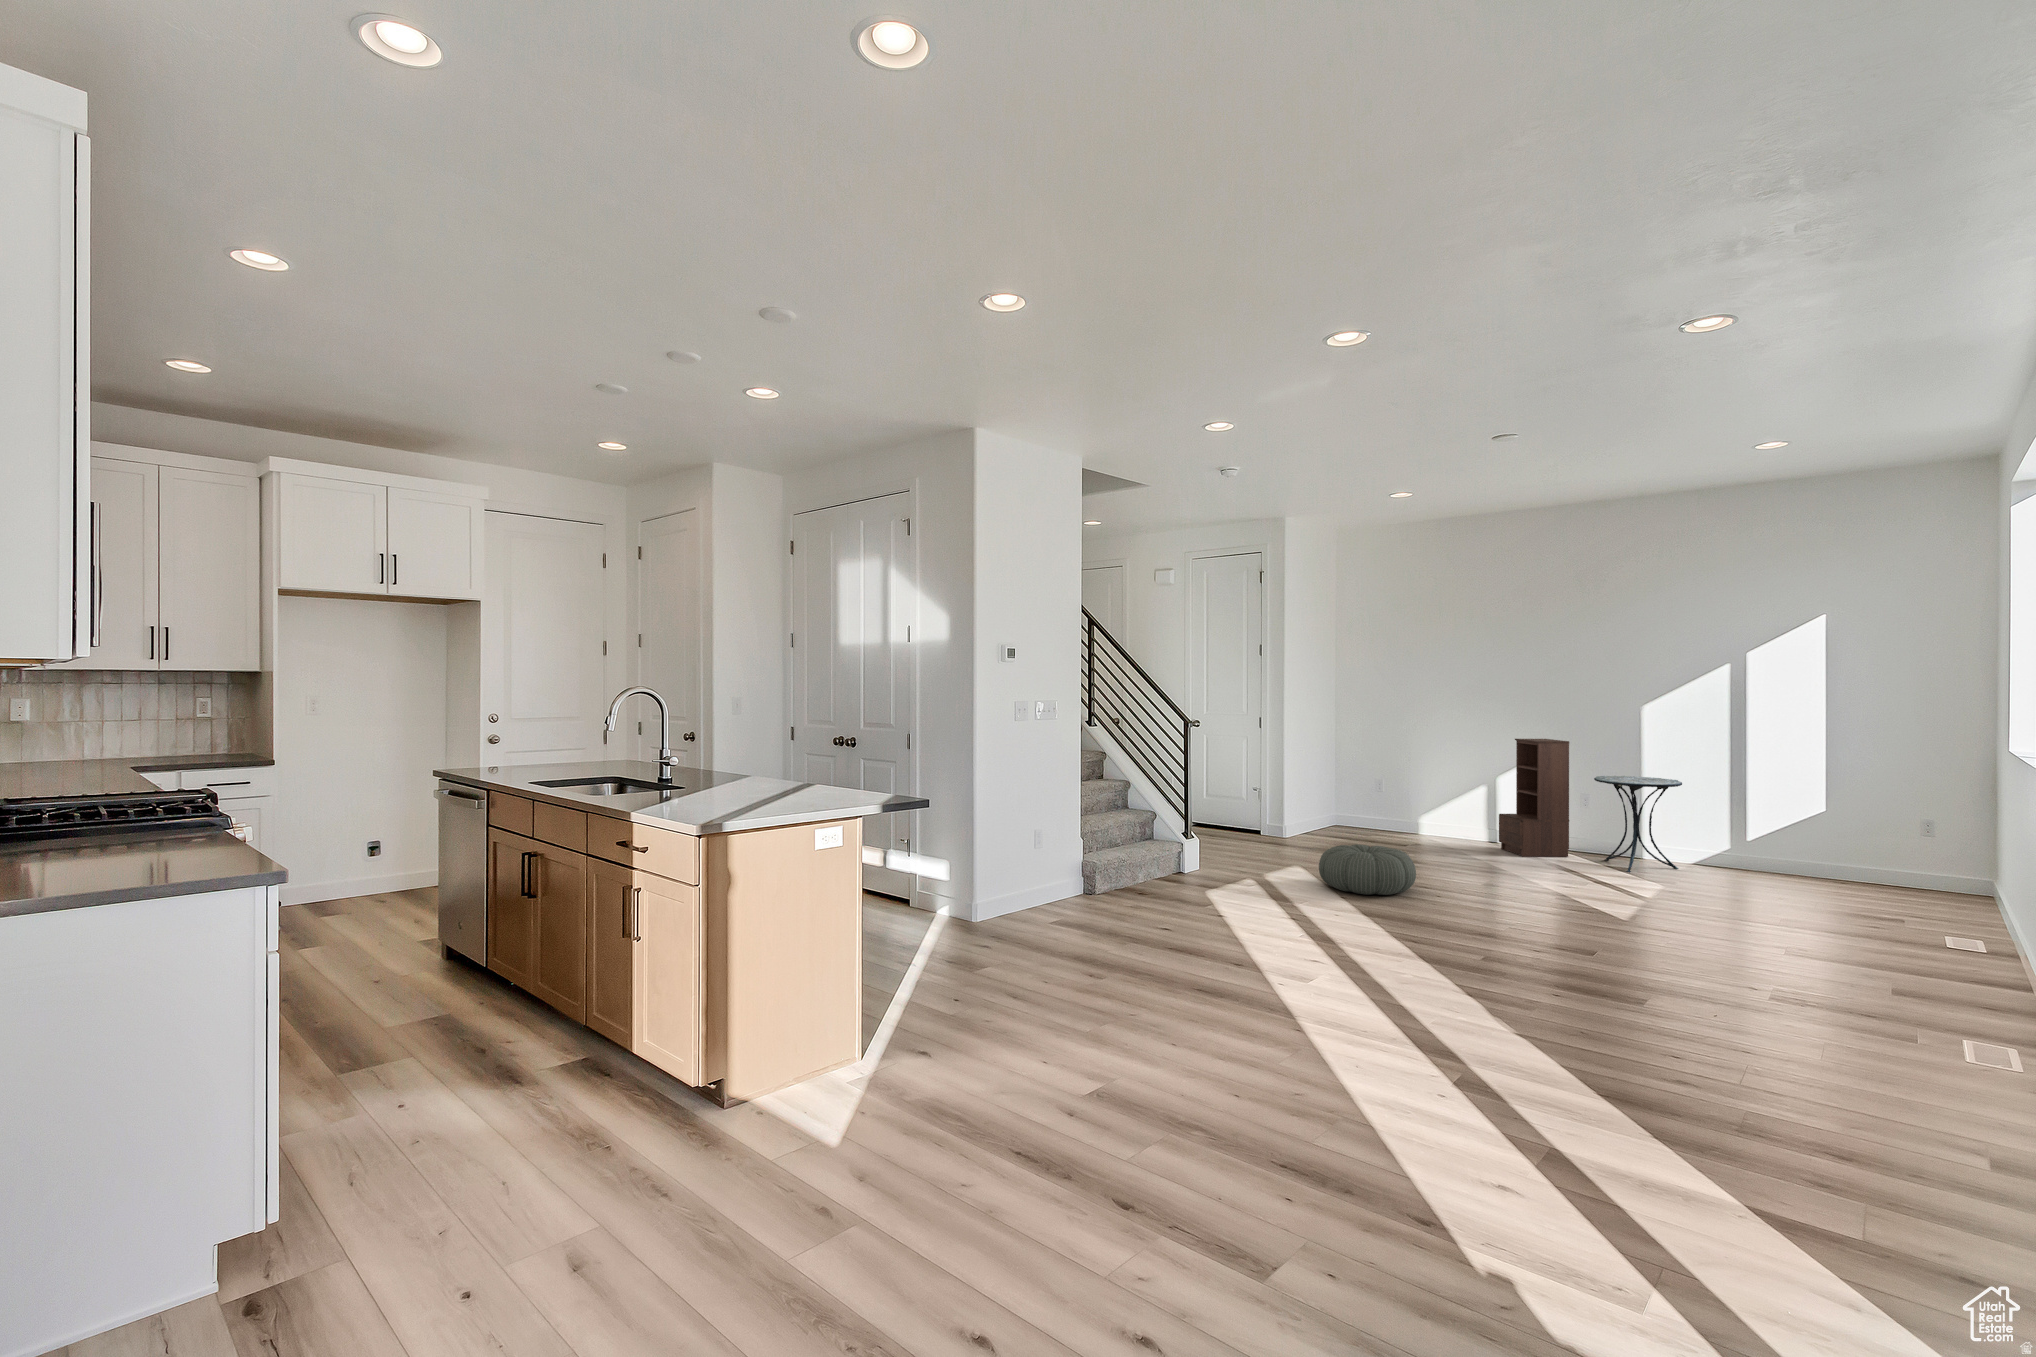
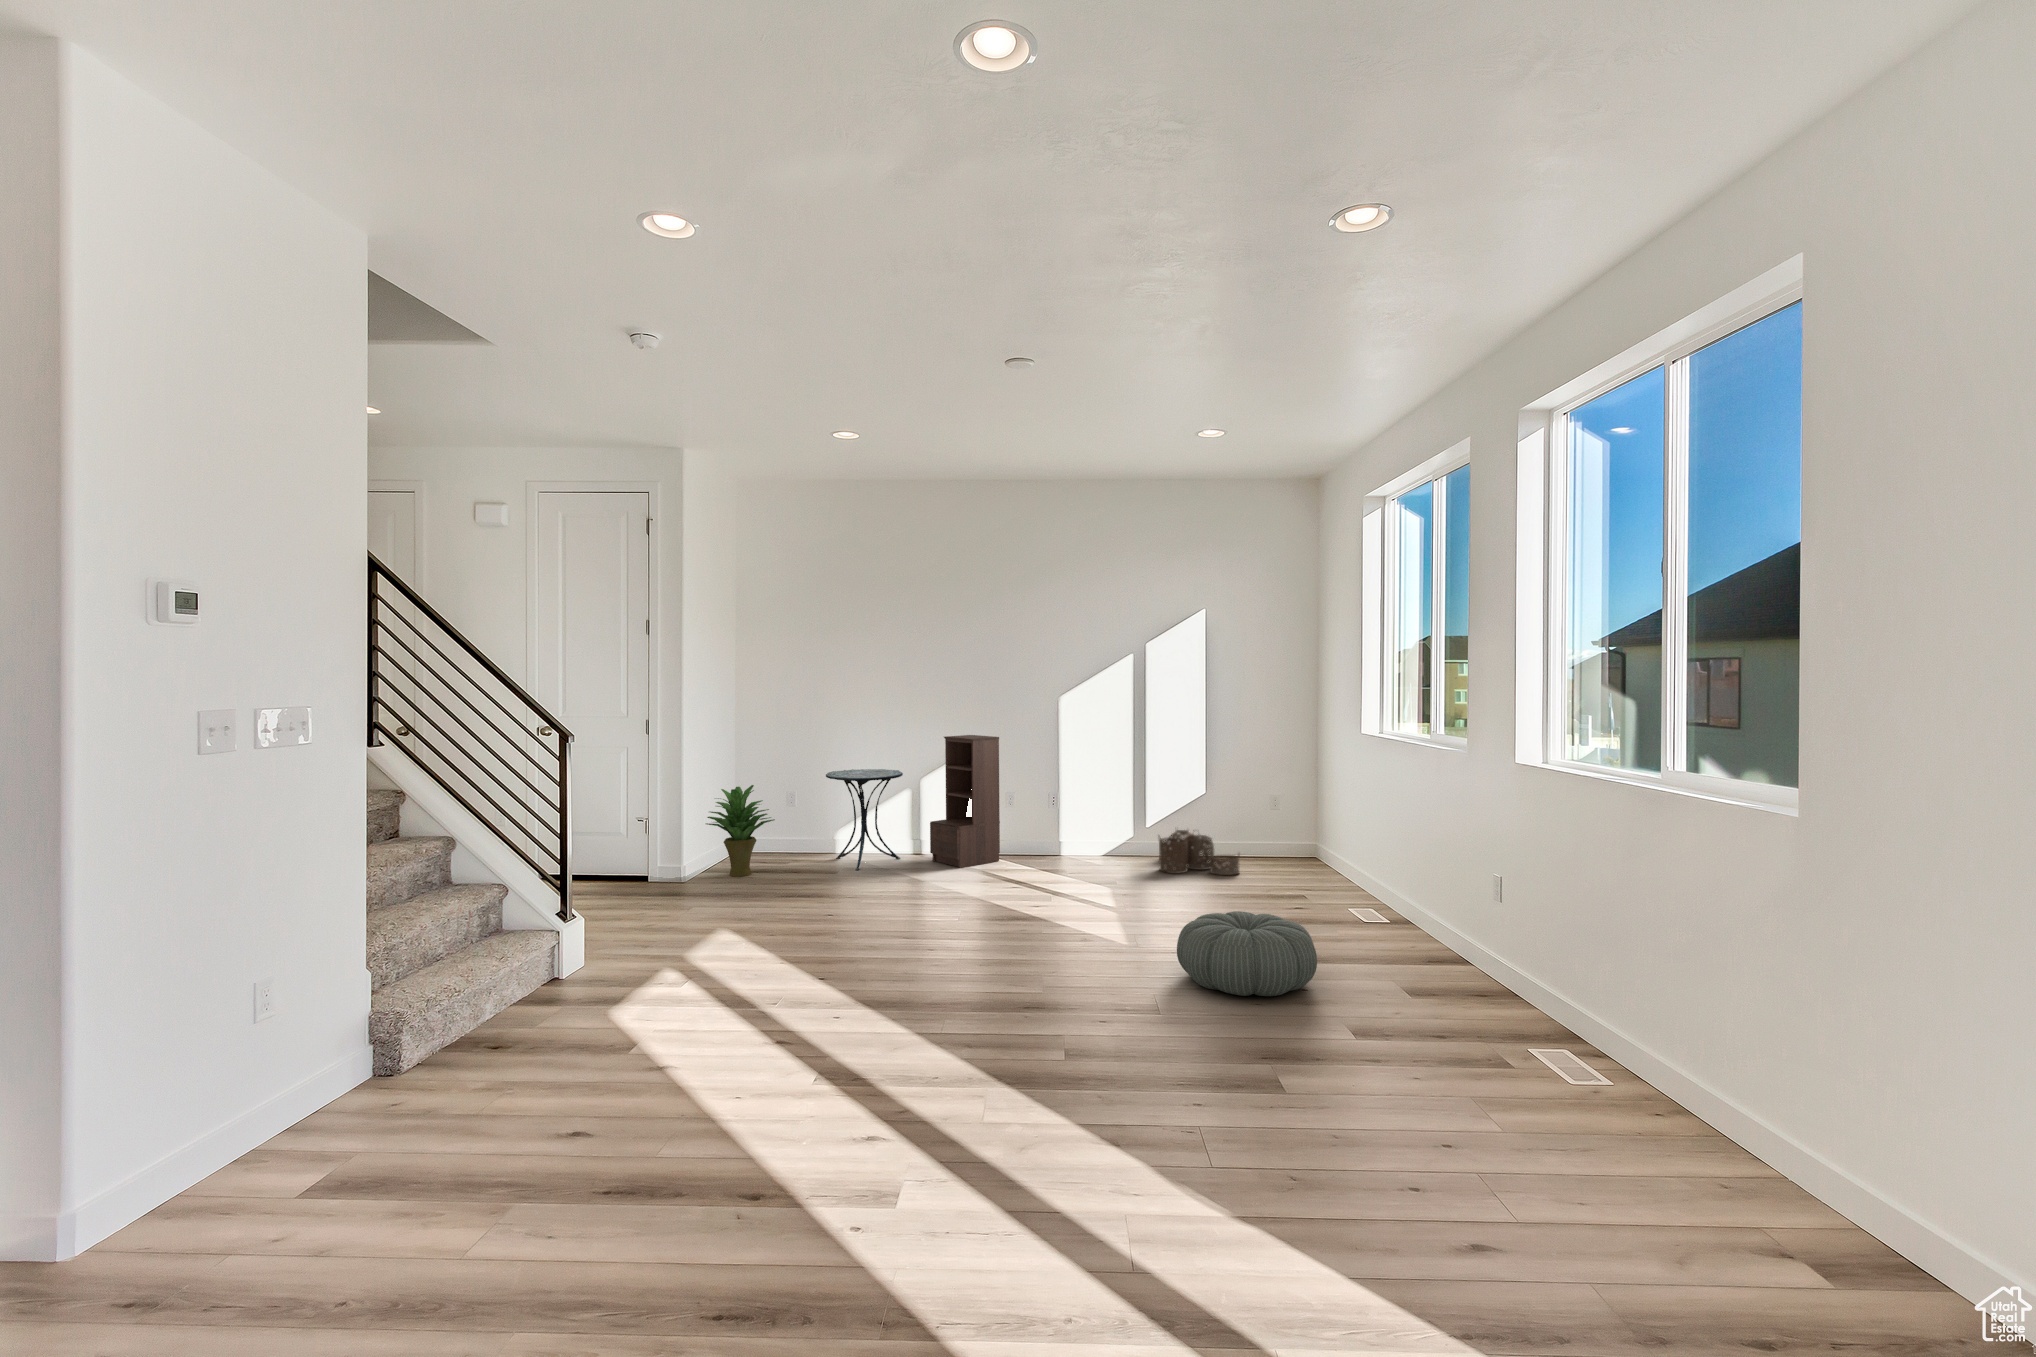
potted plant: none [1302,768,1358,839] -> present [706,785,775,876]
side table: present [1594,776,1682,872] -> present [826,769,903,870]
pouf: present [1319,844,1416,895] -> present [1177,911,1317,996]
woven basket: none [1742,846,1846,899] -> present [1159,830,1240,875]

